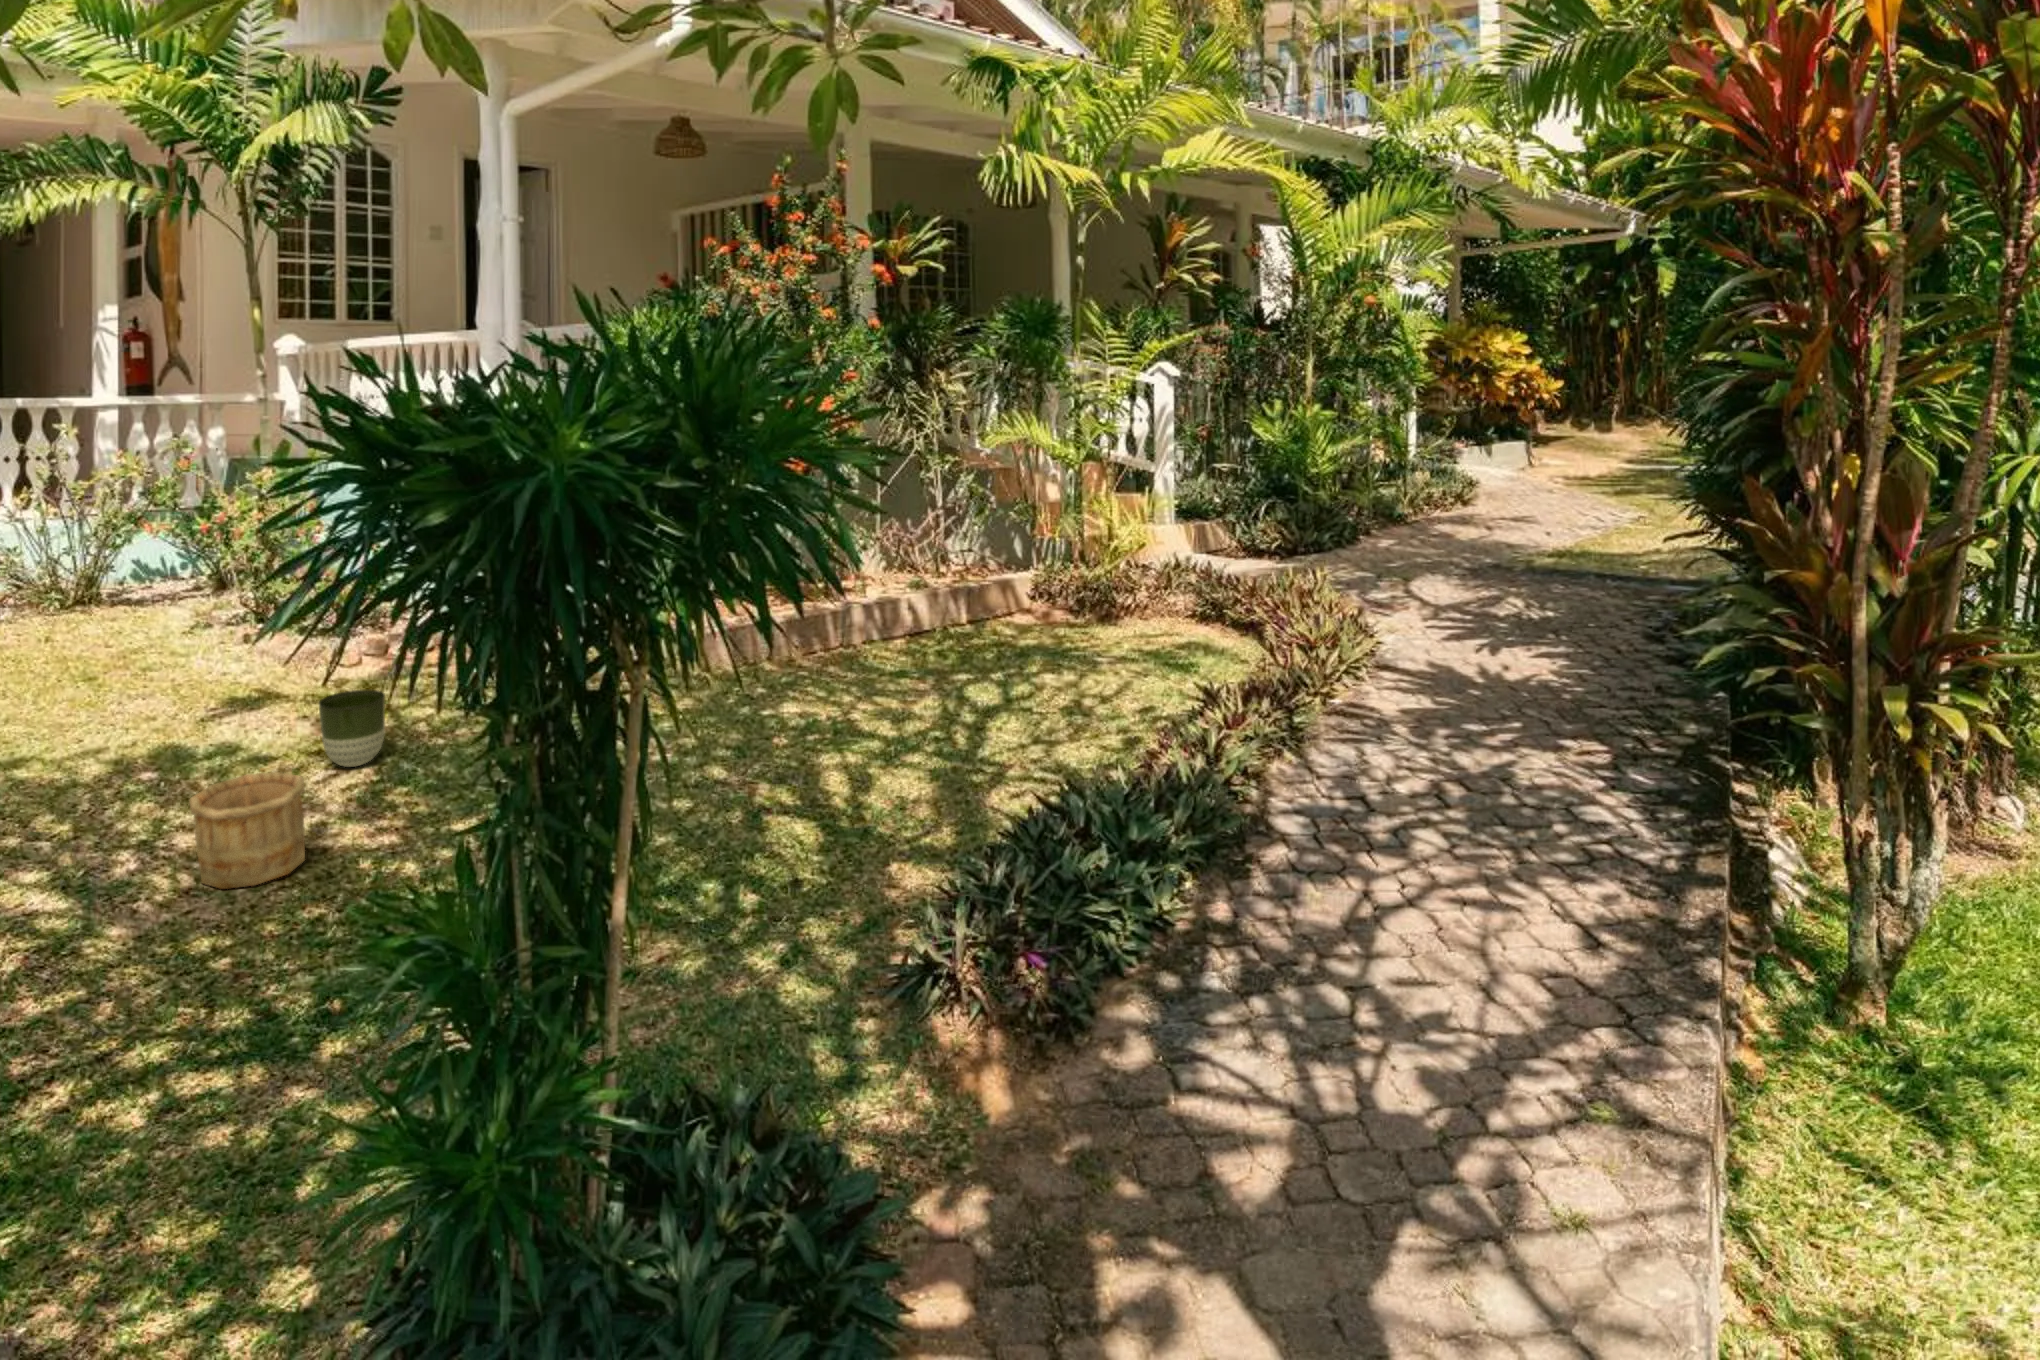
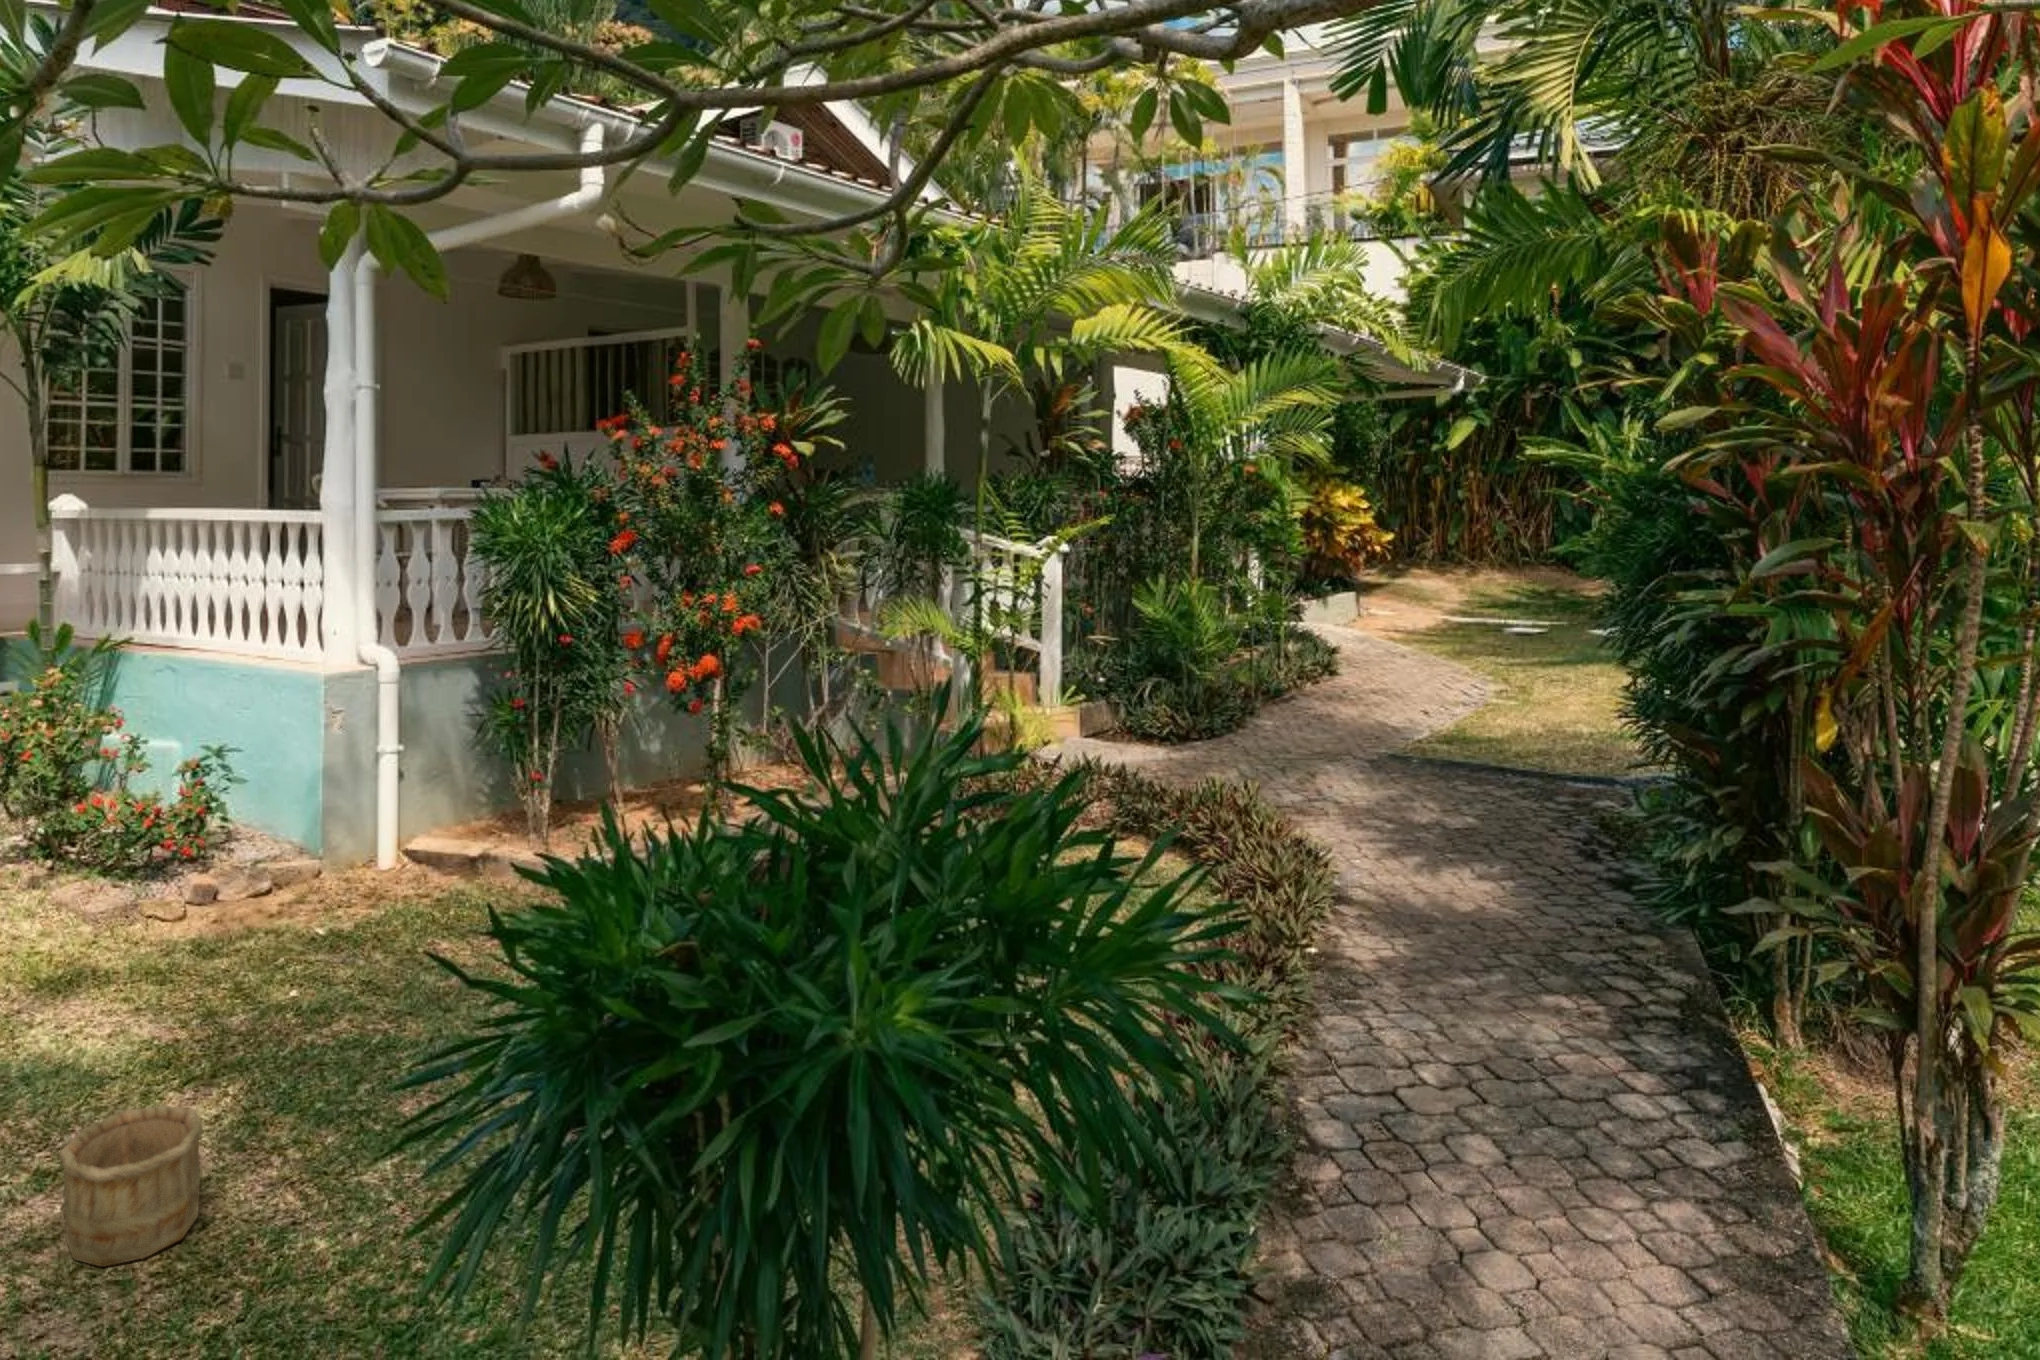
planter: present [319,689,385,767] -> none [181,972,261,1070]

